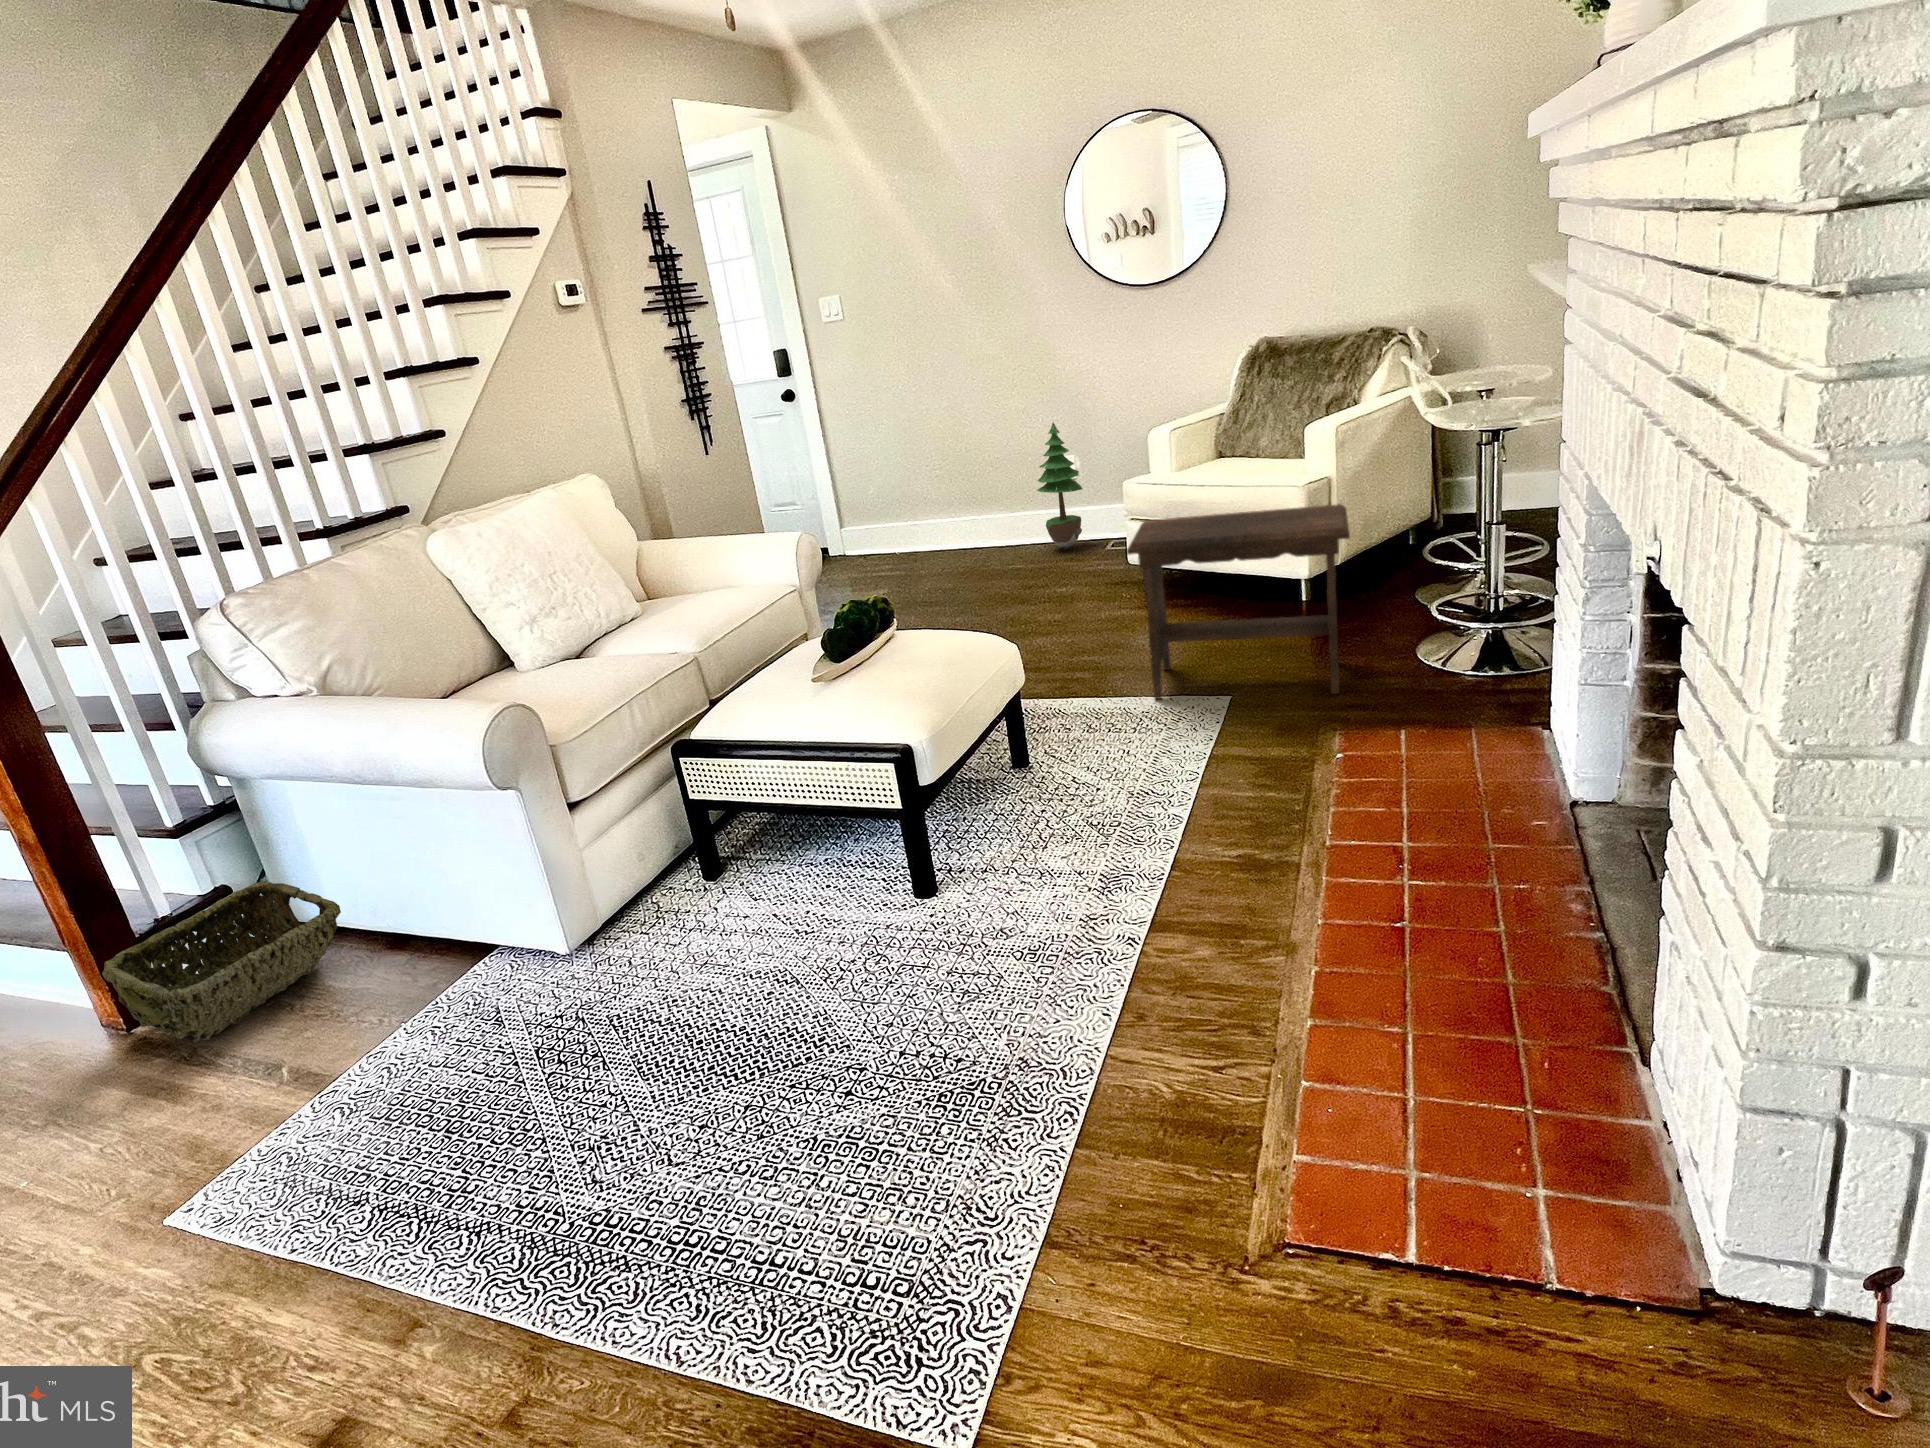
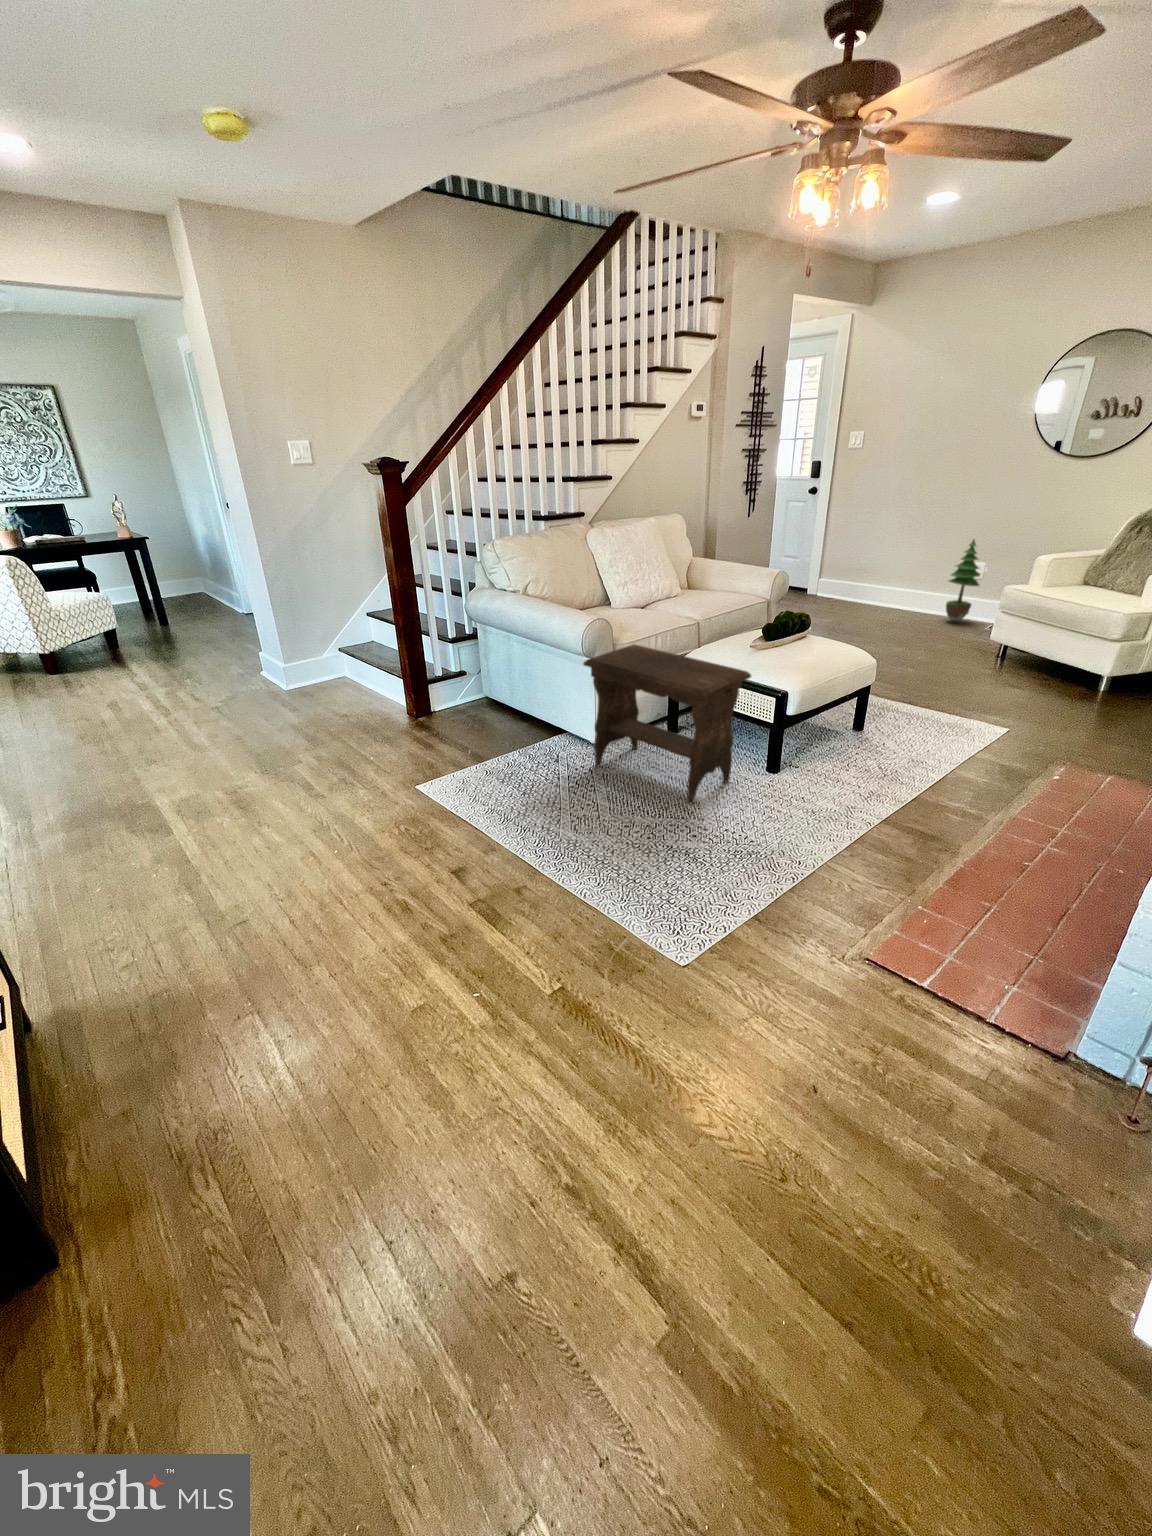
footstool: present [1127,504,1350,699] -> present [583,644,751,804]
woven basket: present [102,881,341,1042] -> none [416,673,508,730]

